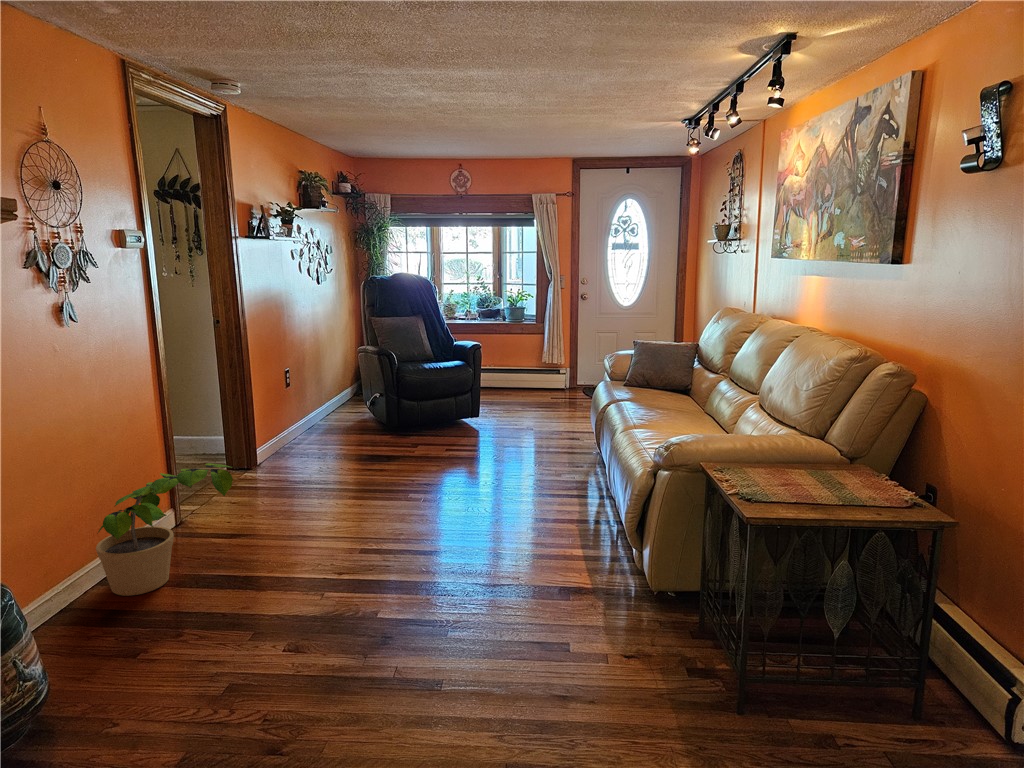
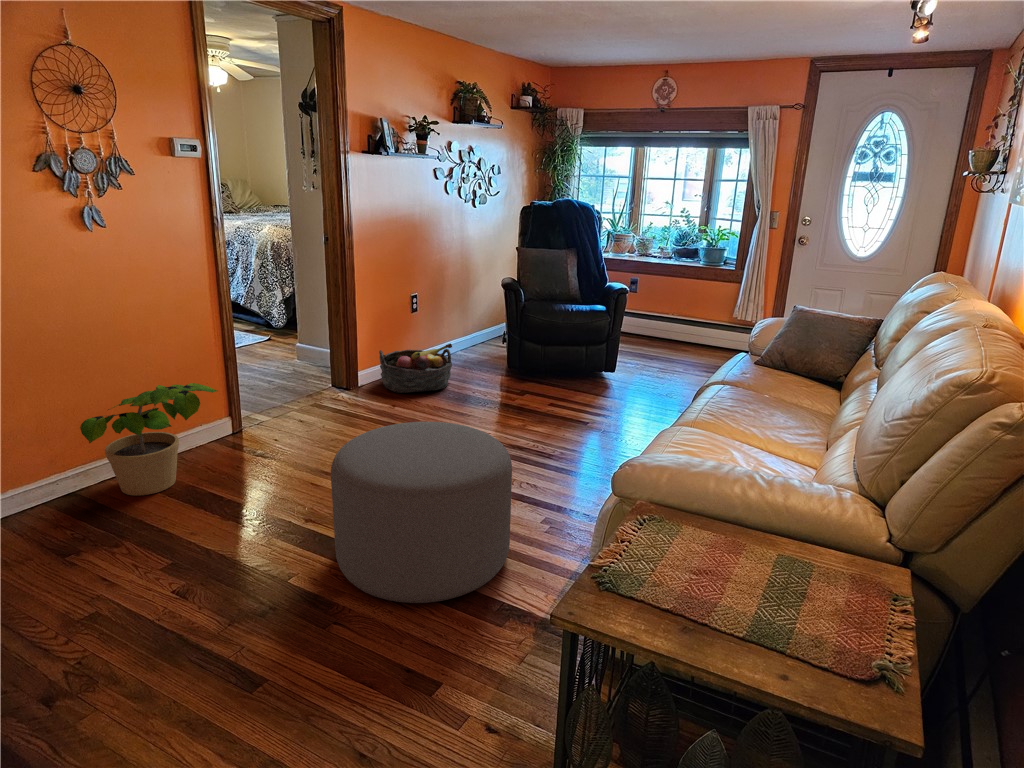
basket: none [271,410,344,464] -> present [379,343,452,393]
ottoman: none [397,457,543,598] -> present [331,422,512,603]

